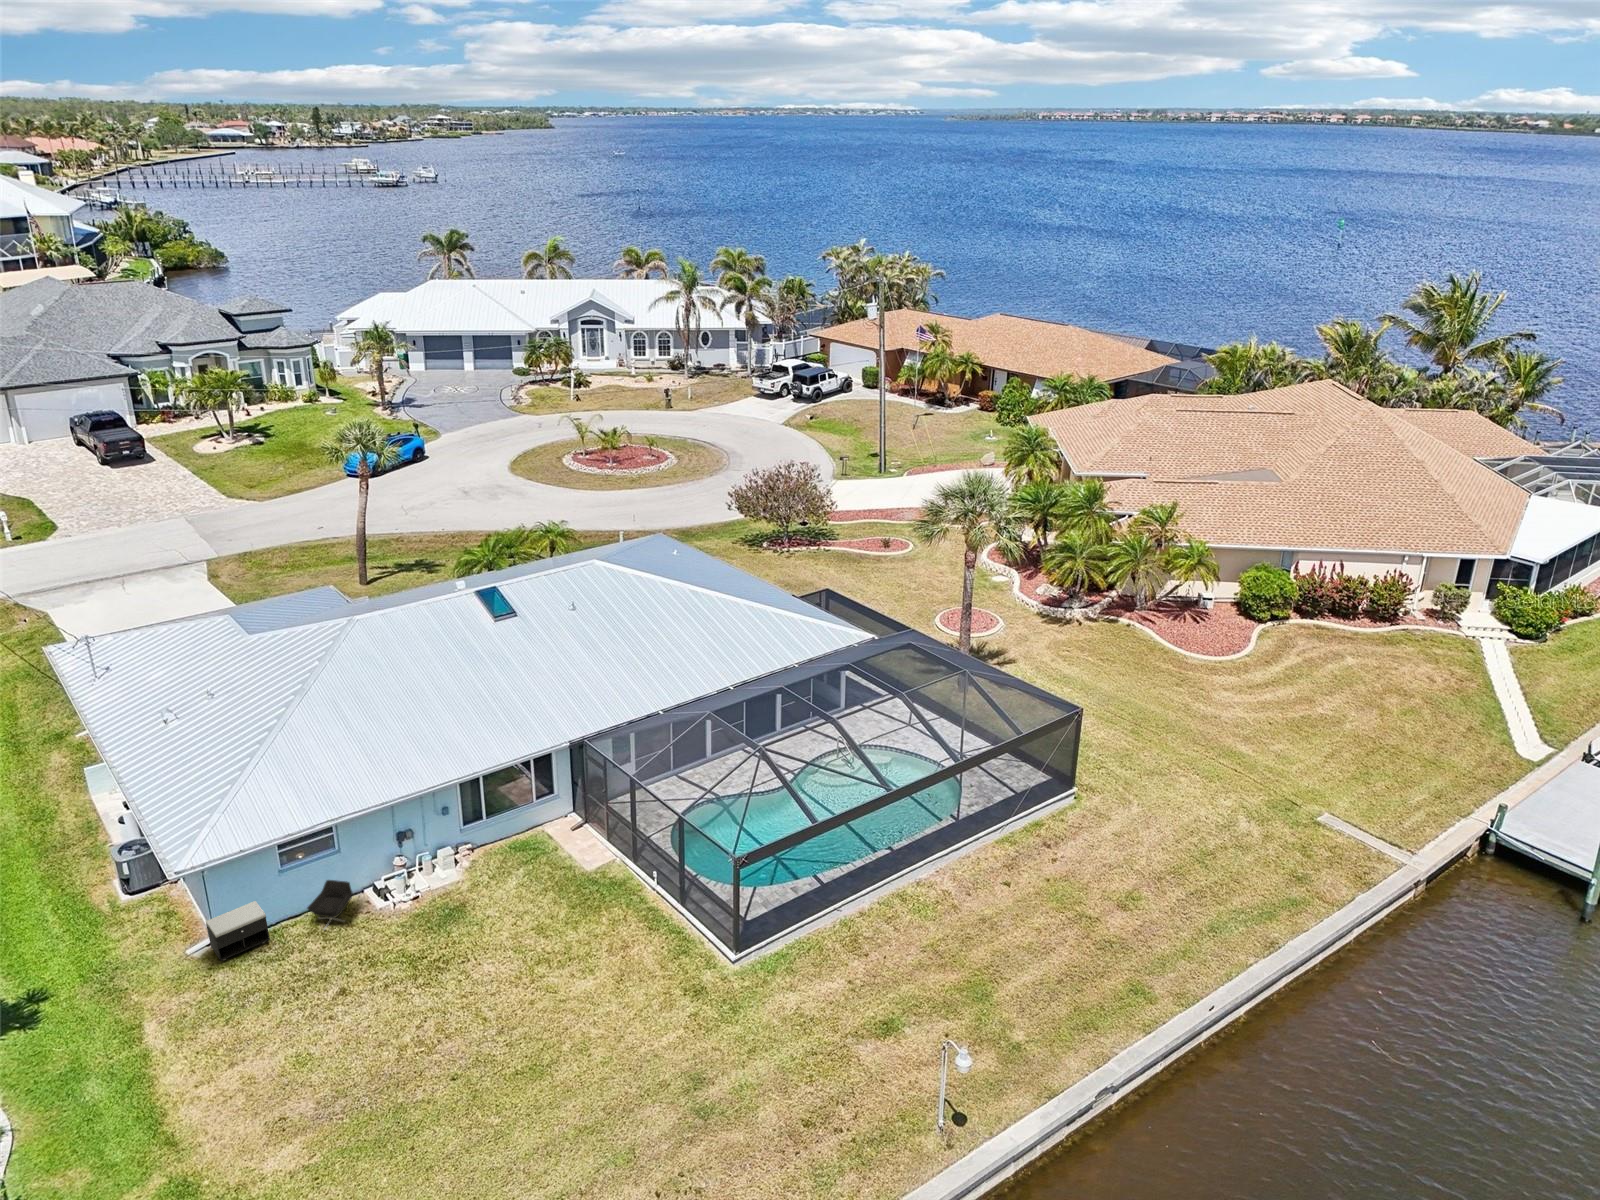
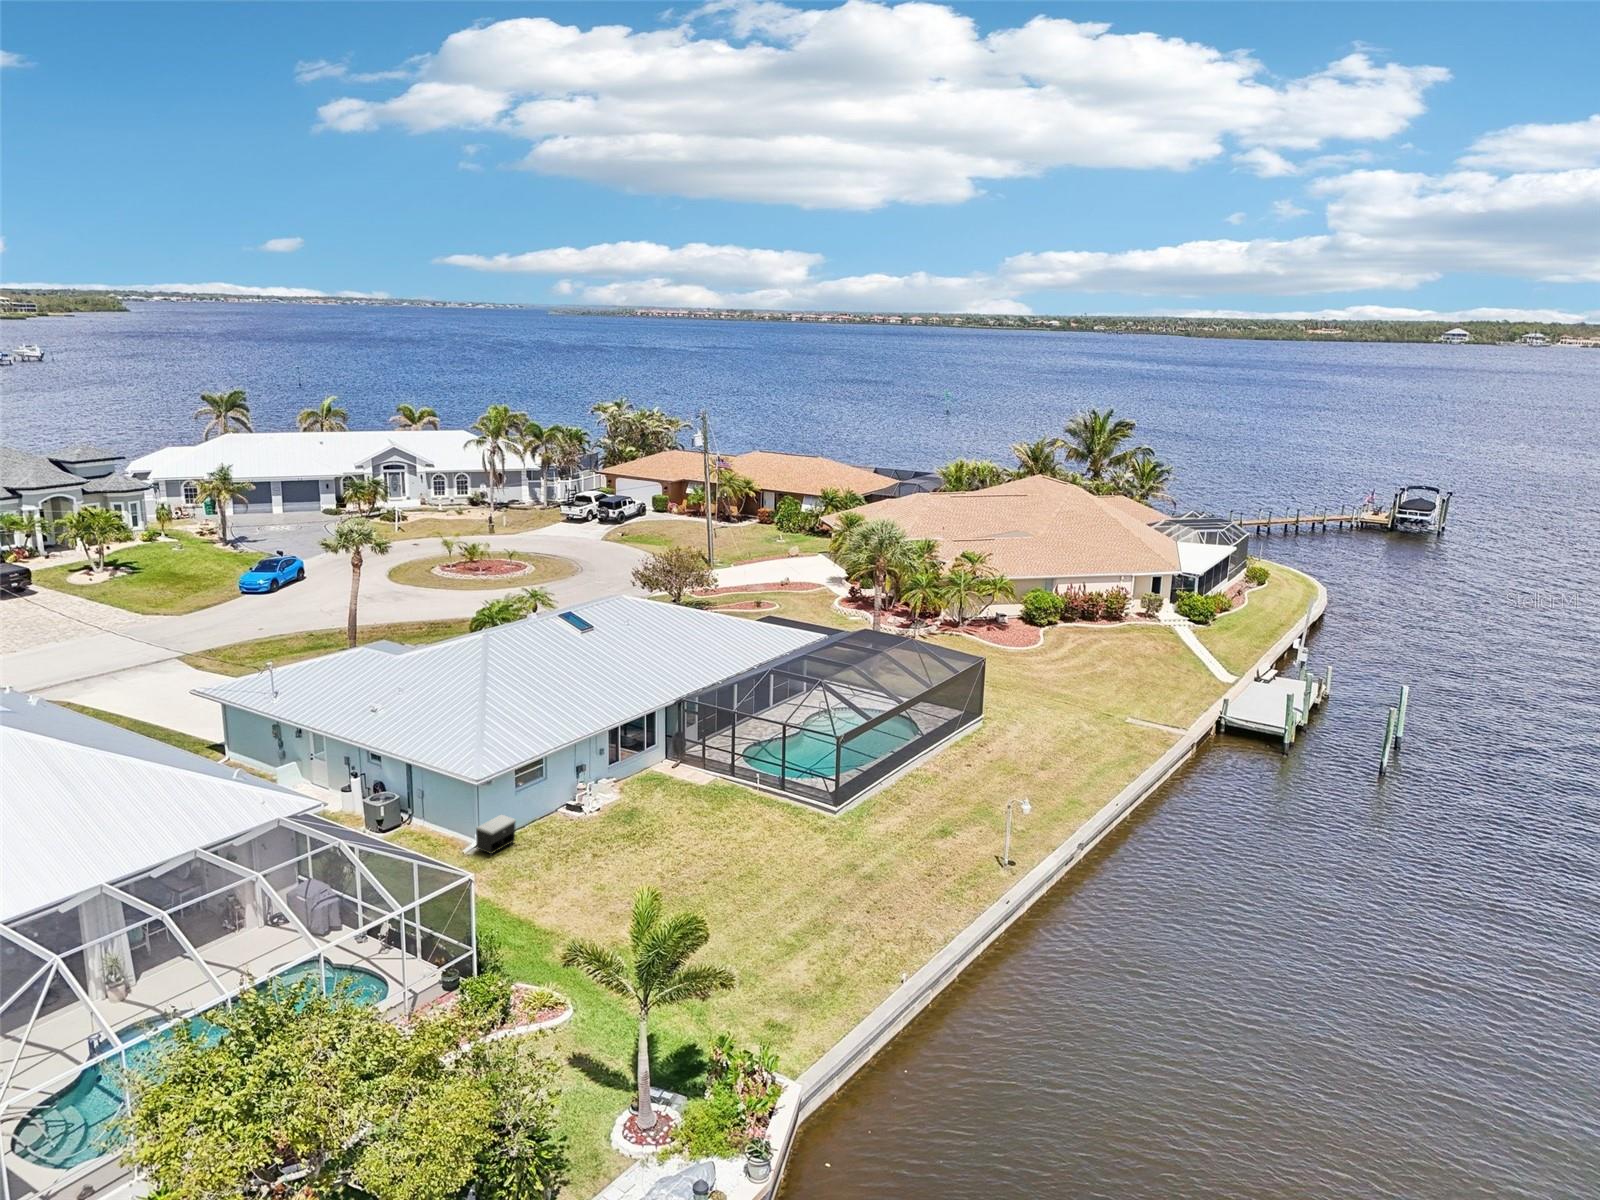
lounge chair: present [308,880,353,928] -> none [533,800,561,833]

